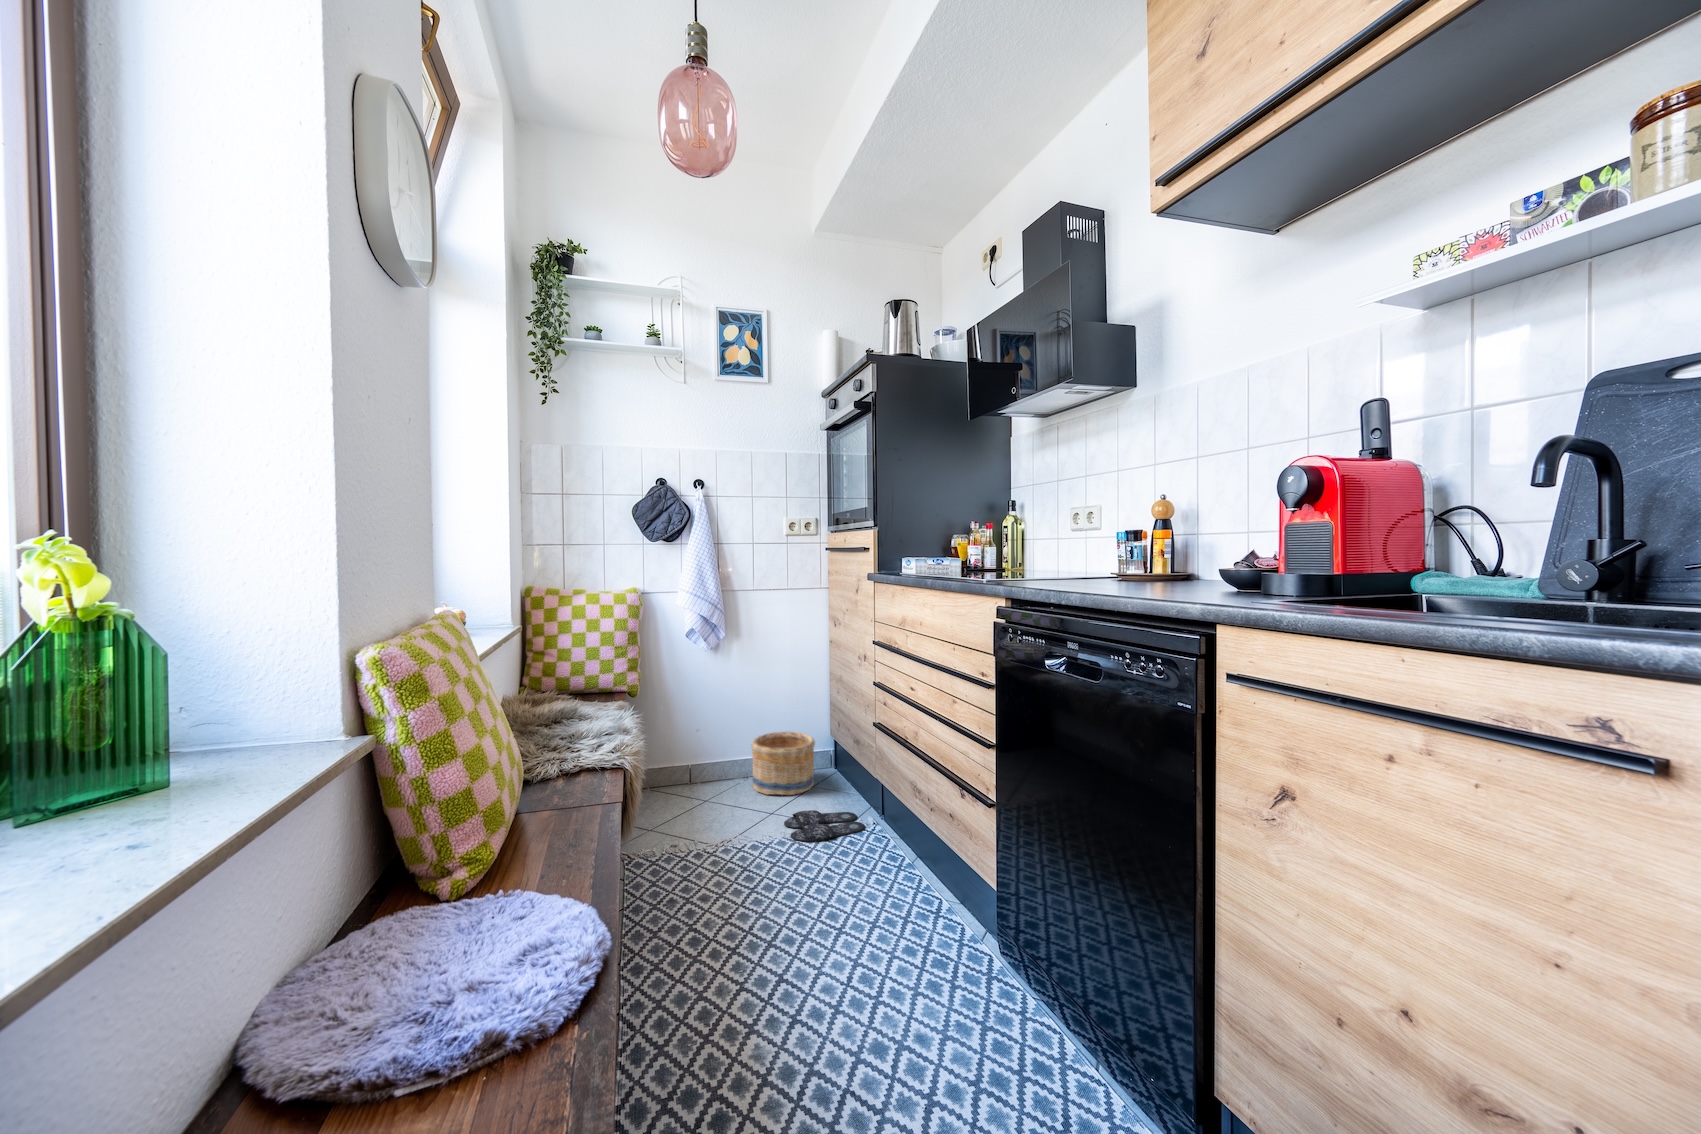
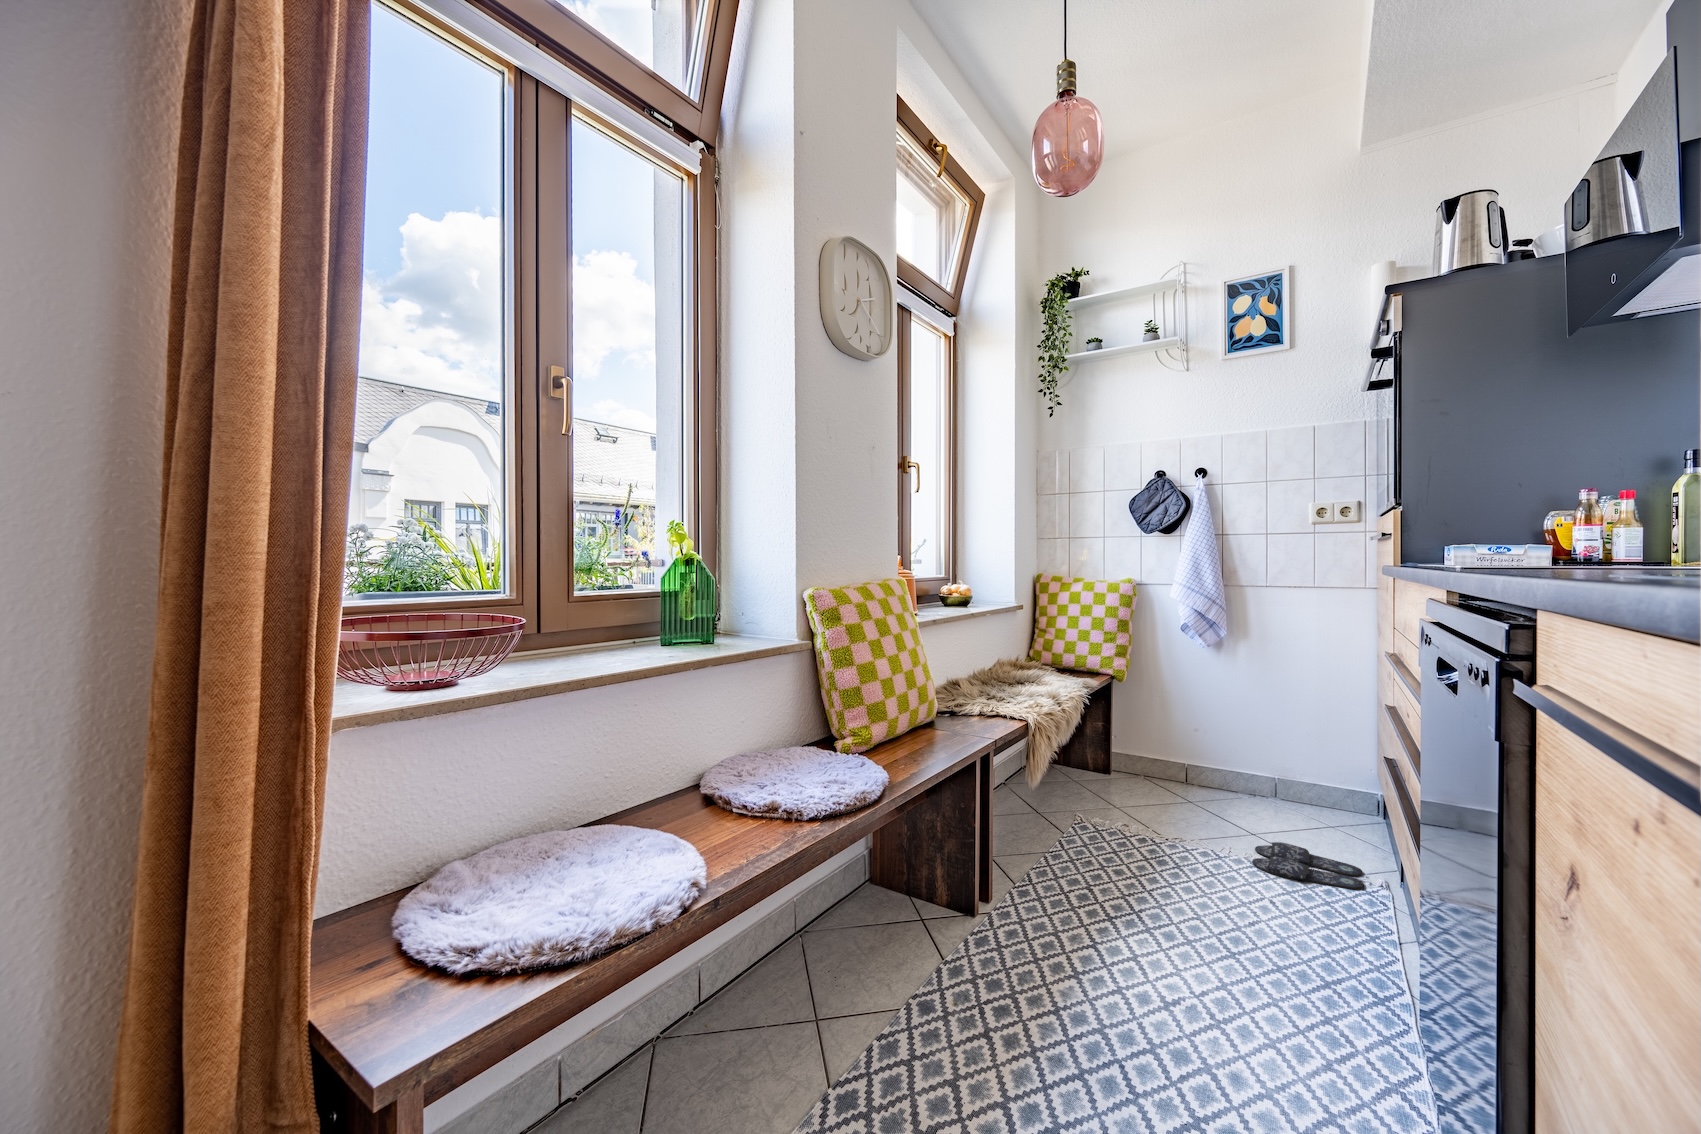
basket: present [751,732,815,795] -> none [1248,752,1338,829]

